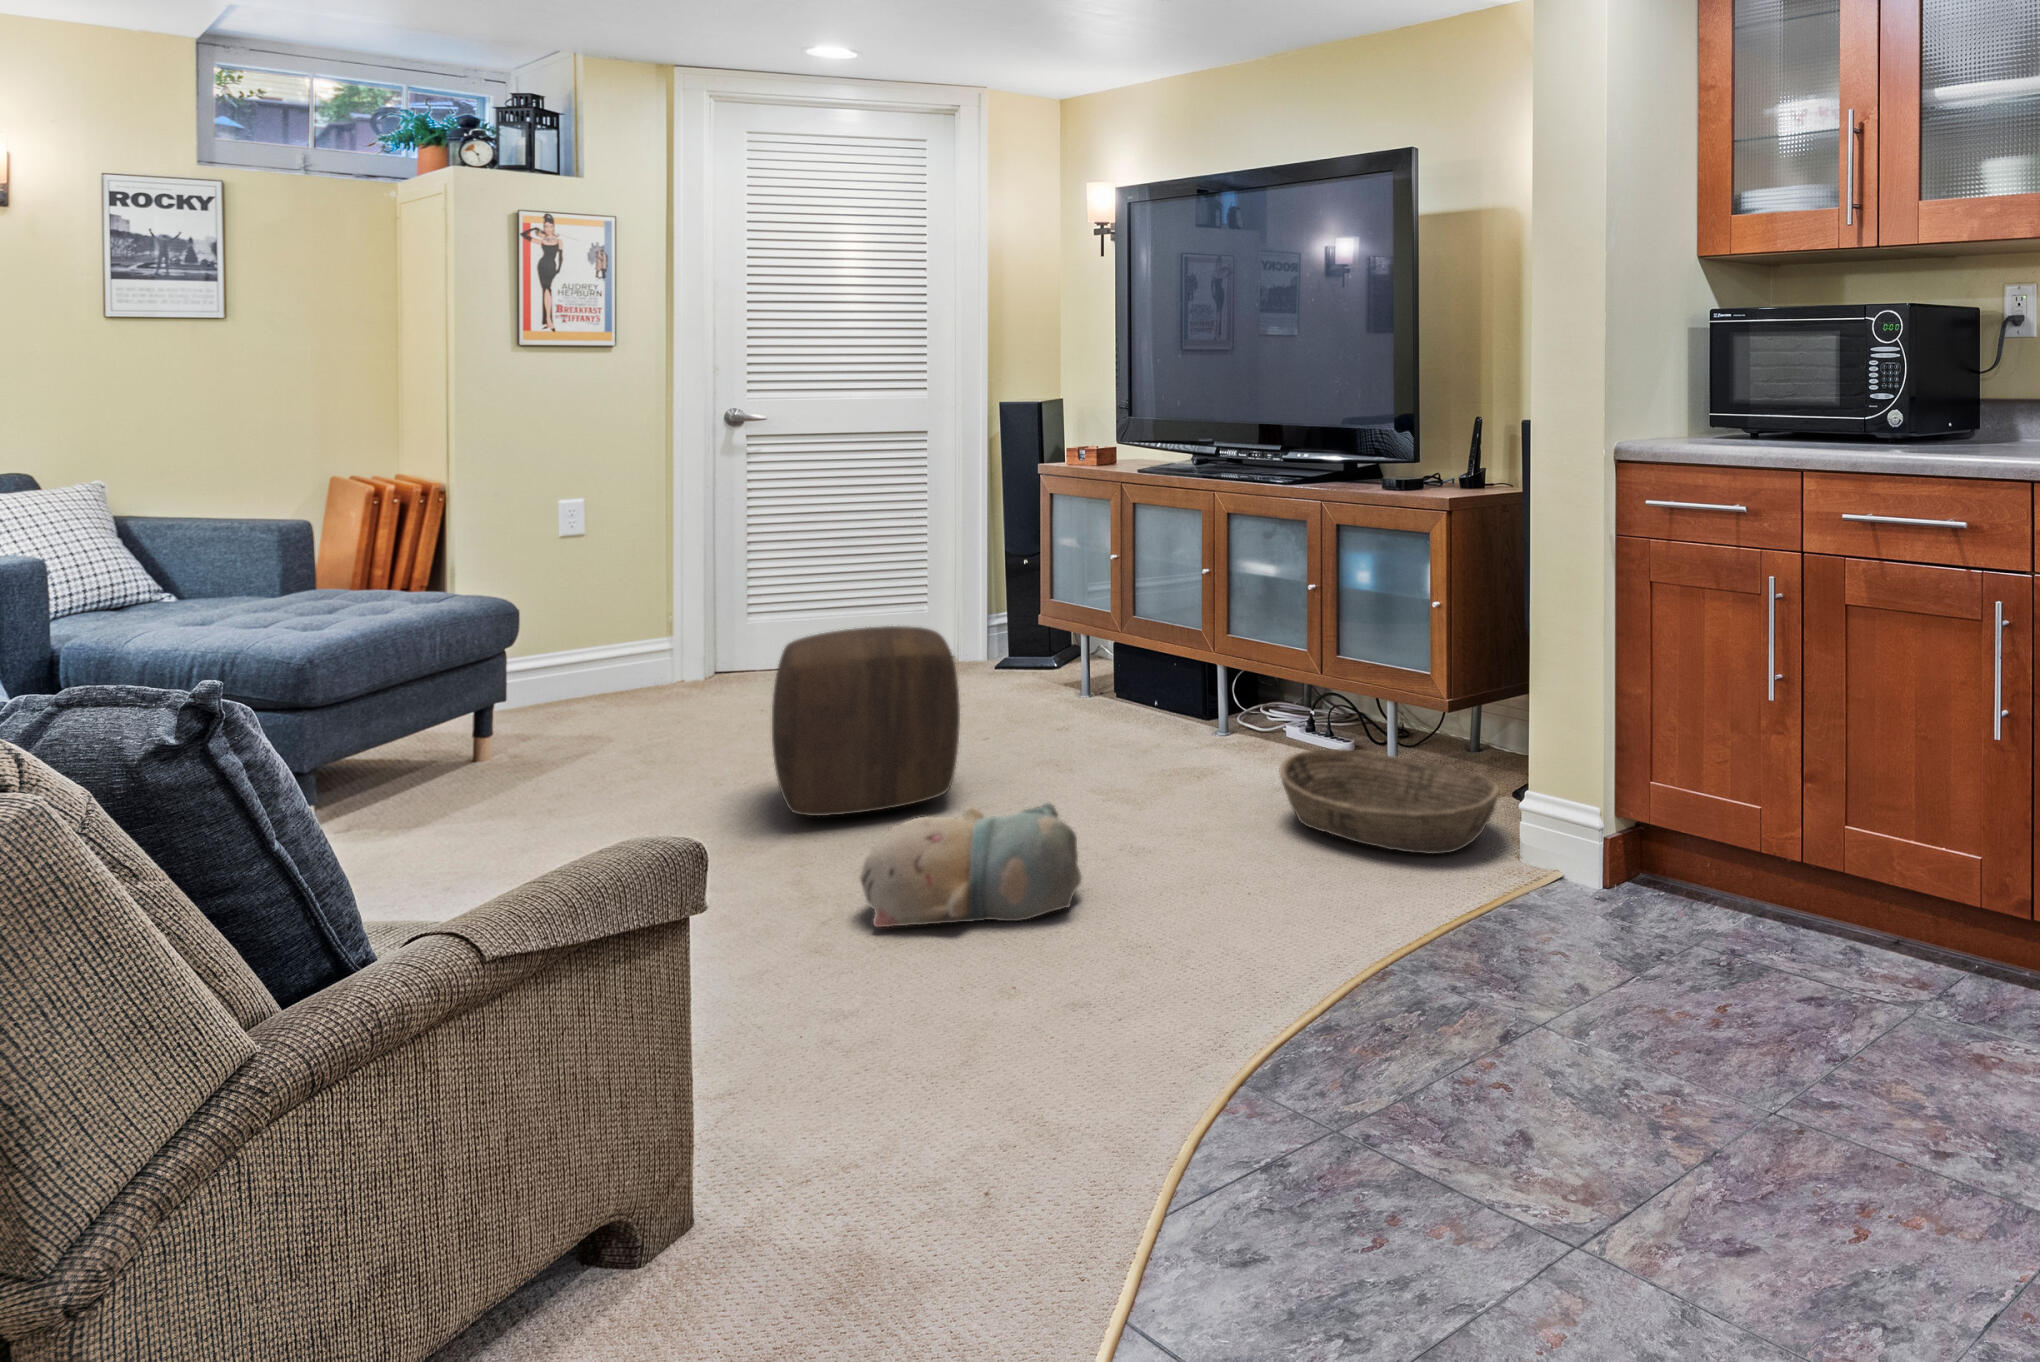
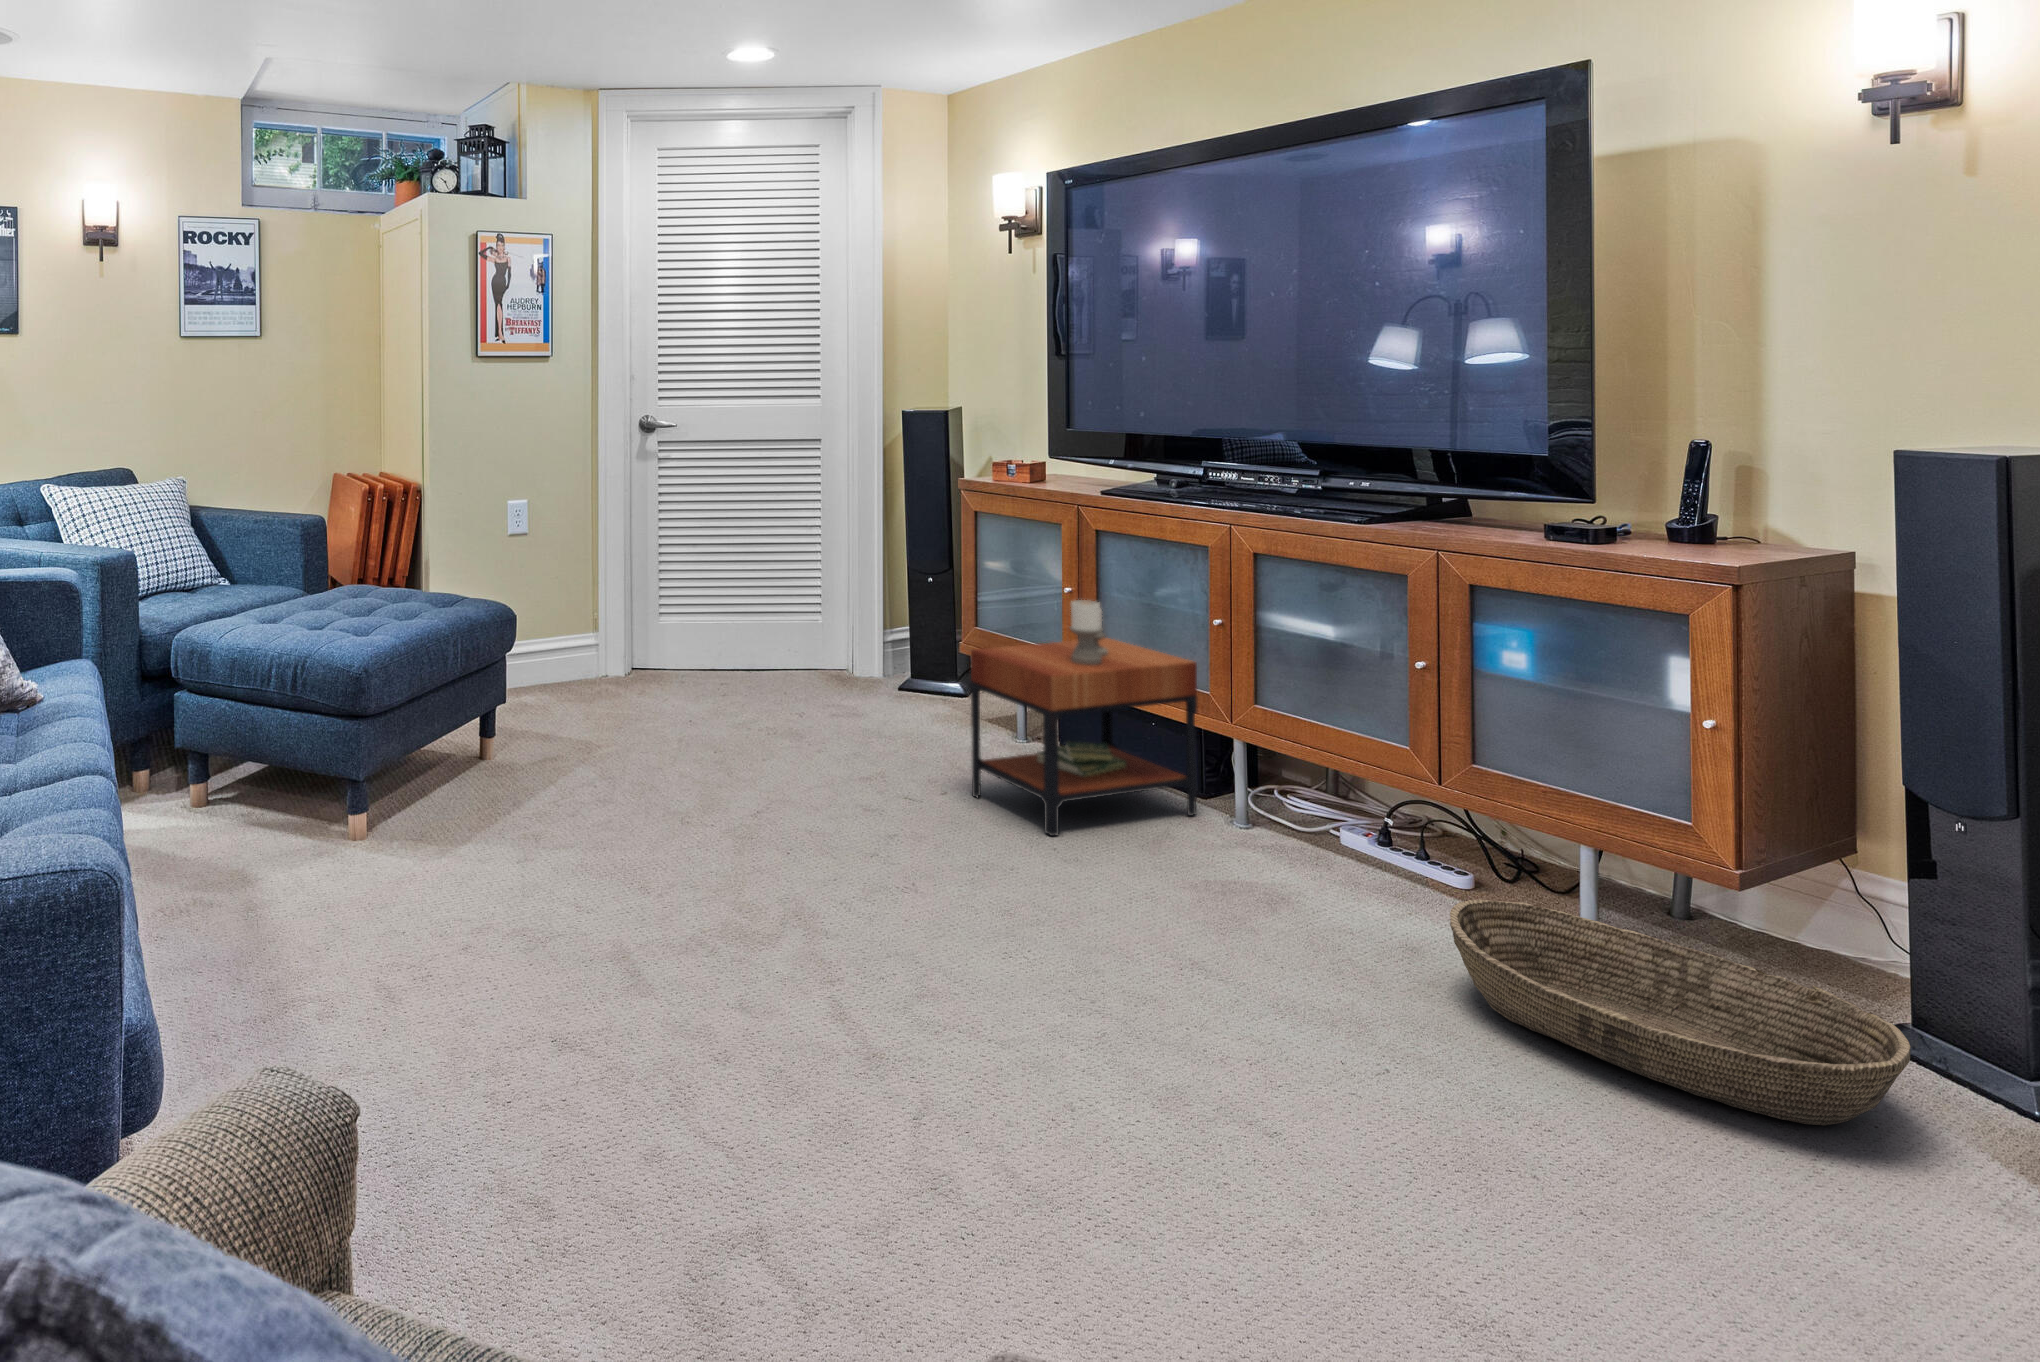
side table: none [1001,558,1186,755] -> present [970,600,1198,836]
ottoman: present [772,626,960,816] -> none [766,671,977,894]
plush toy: present [860,802,1082,927] -> none [944,939,1250,1126]

